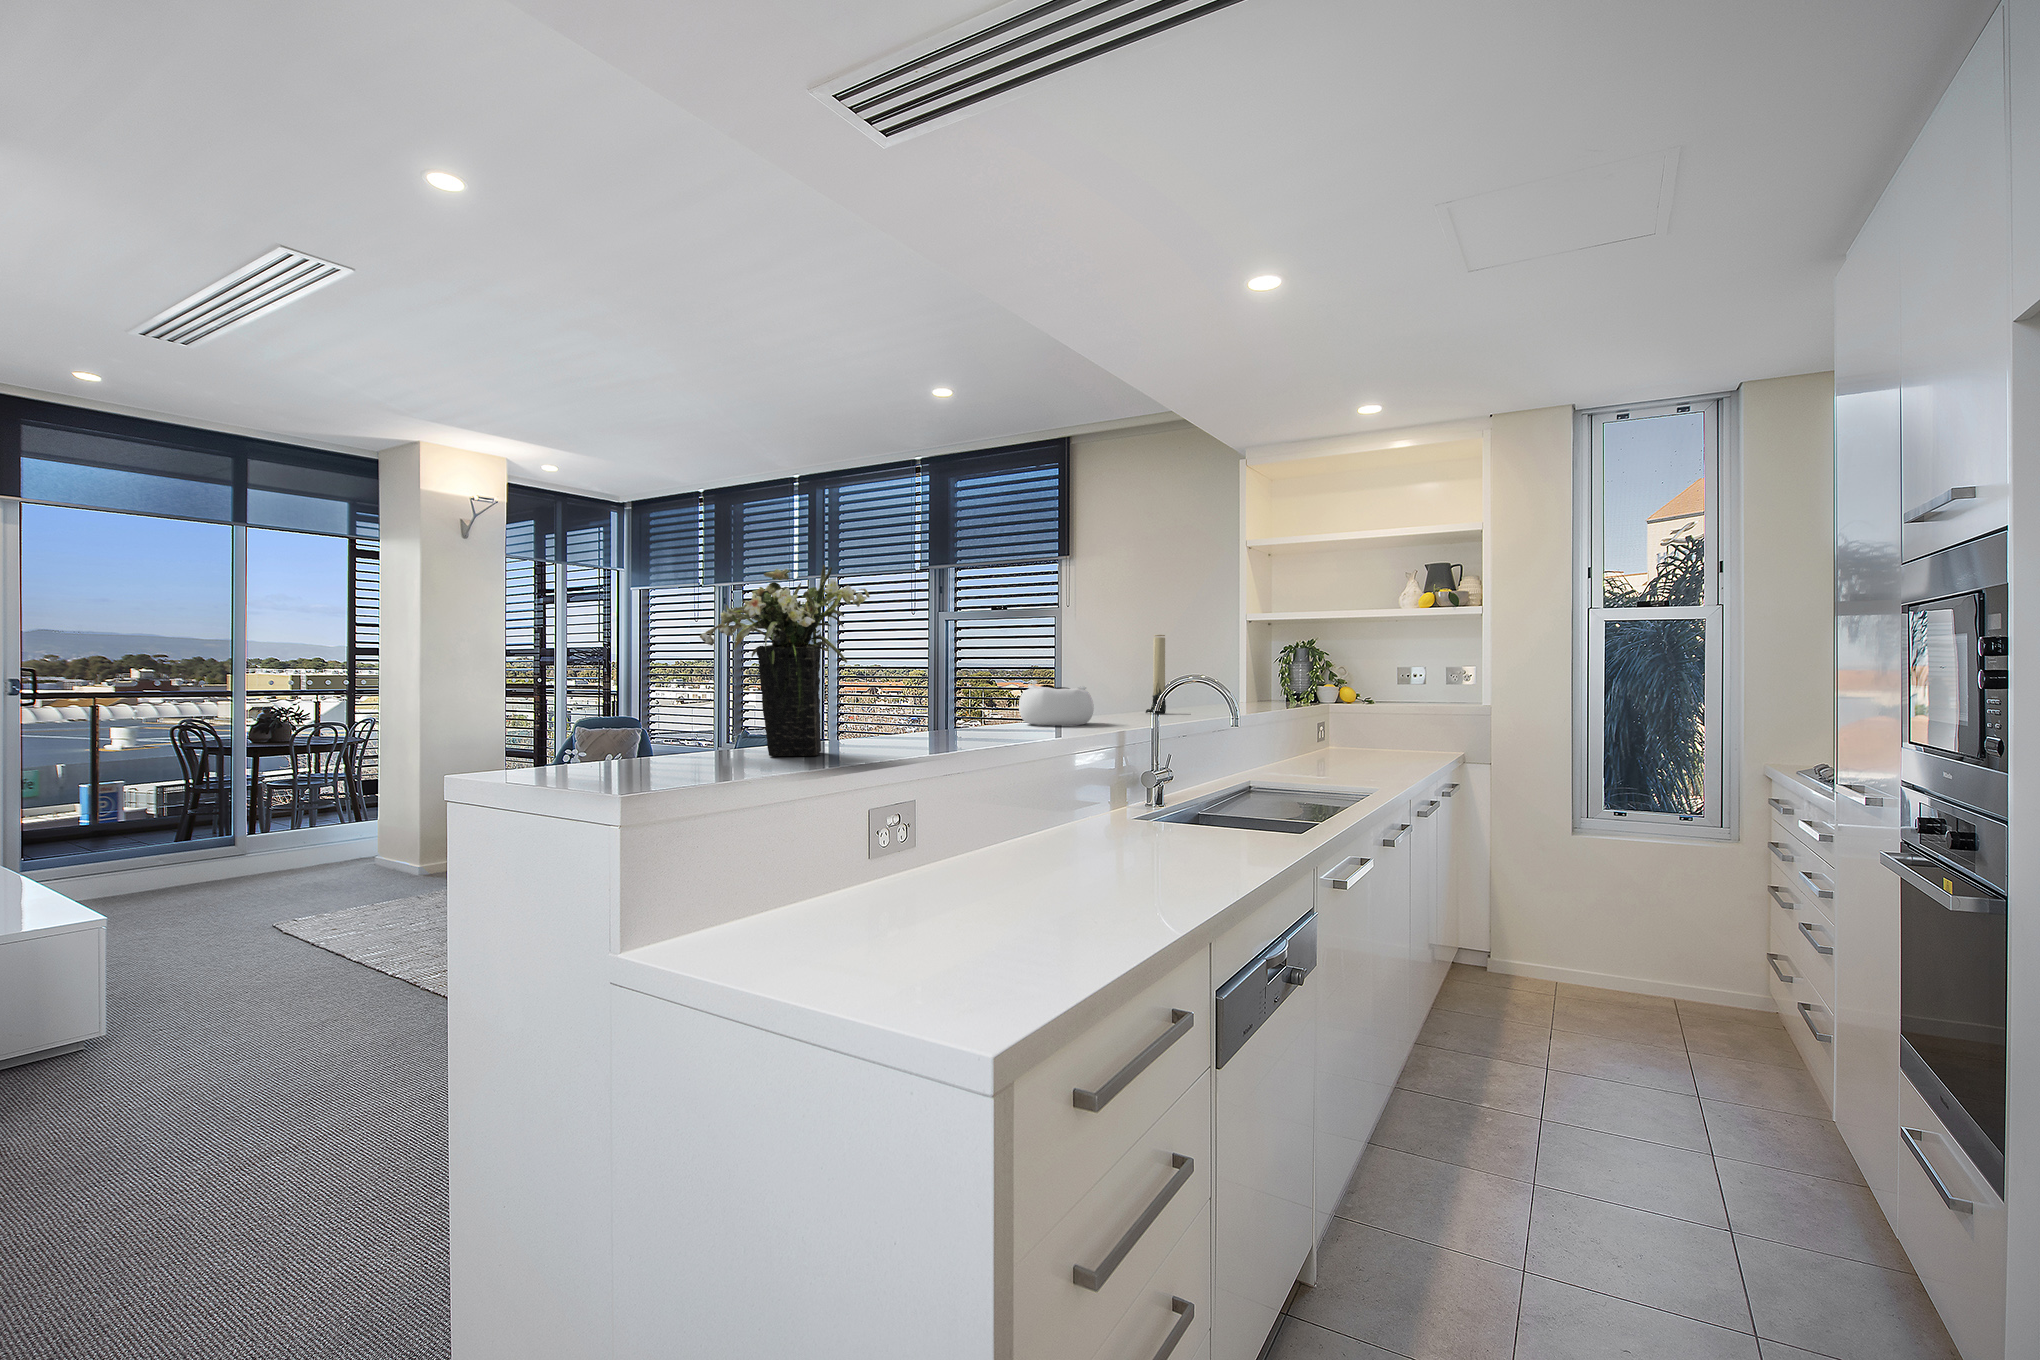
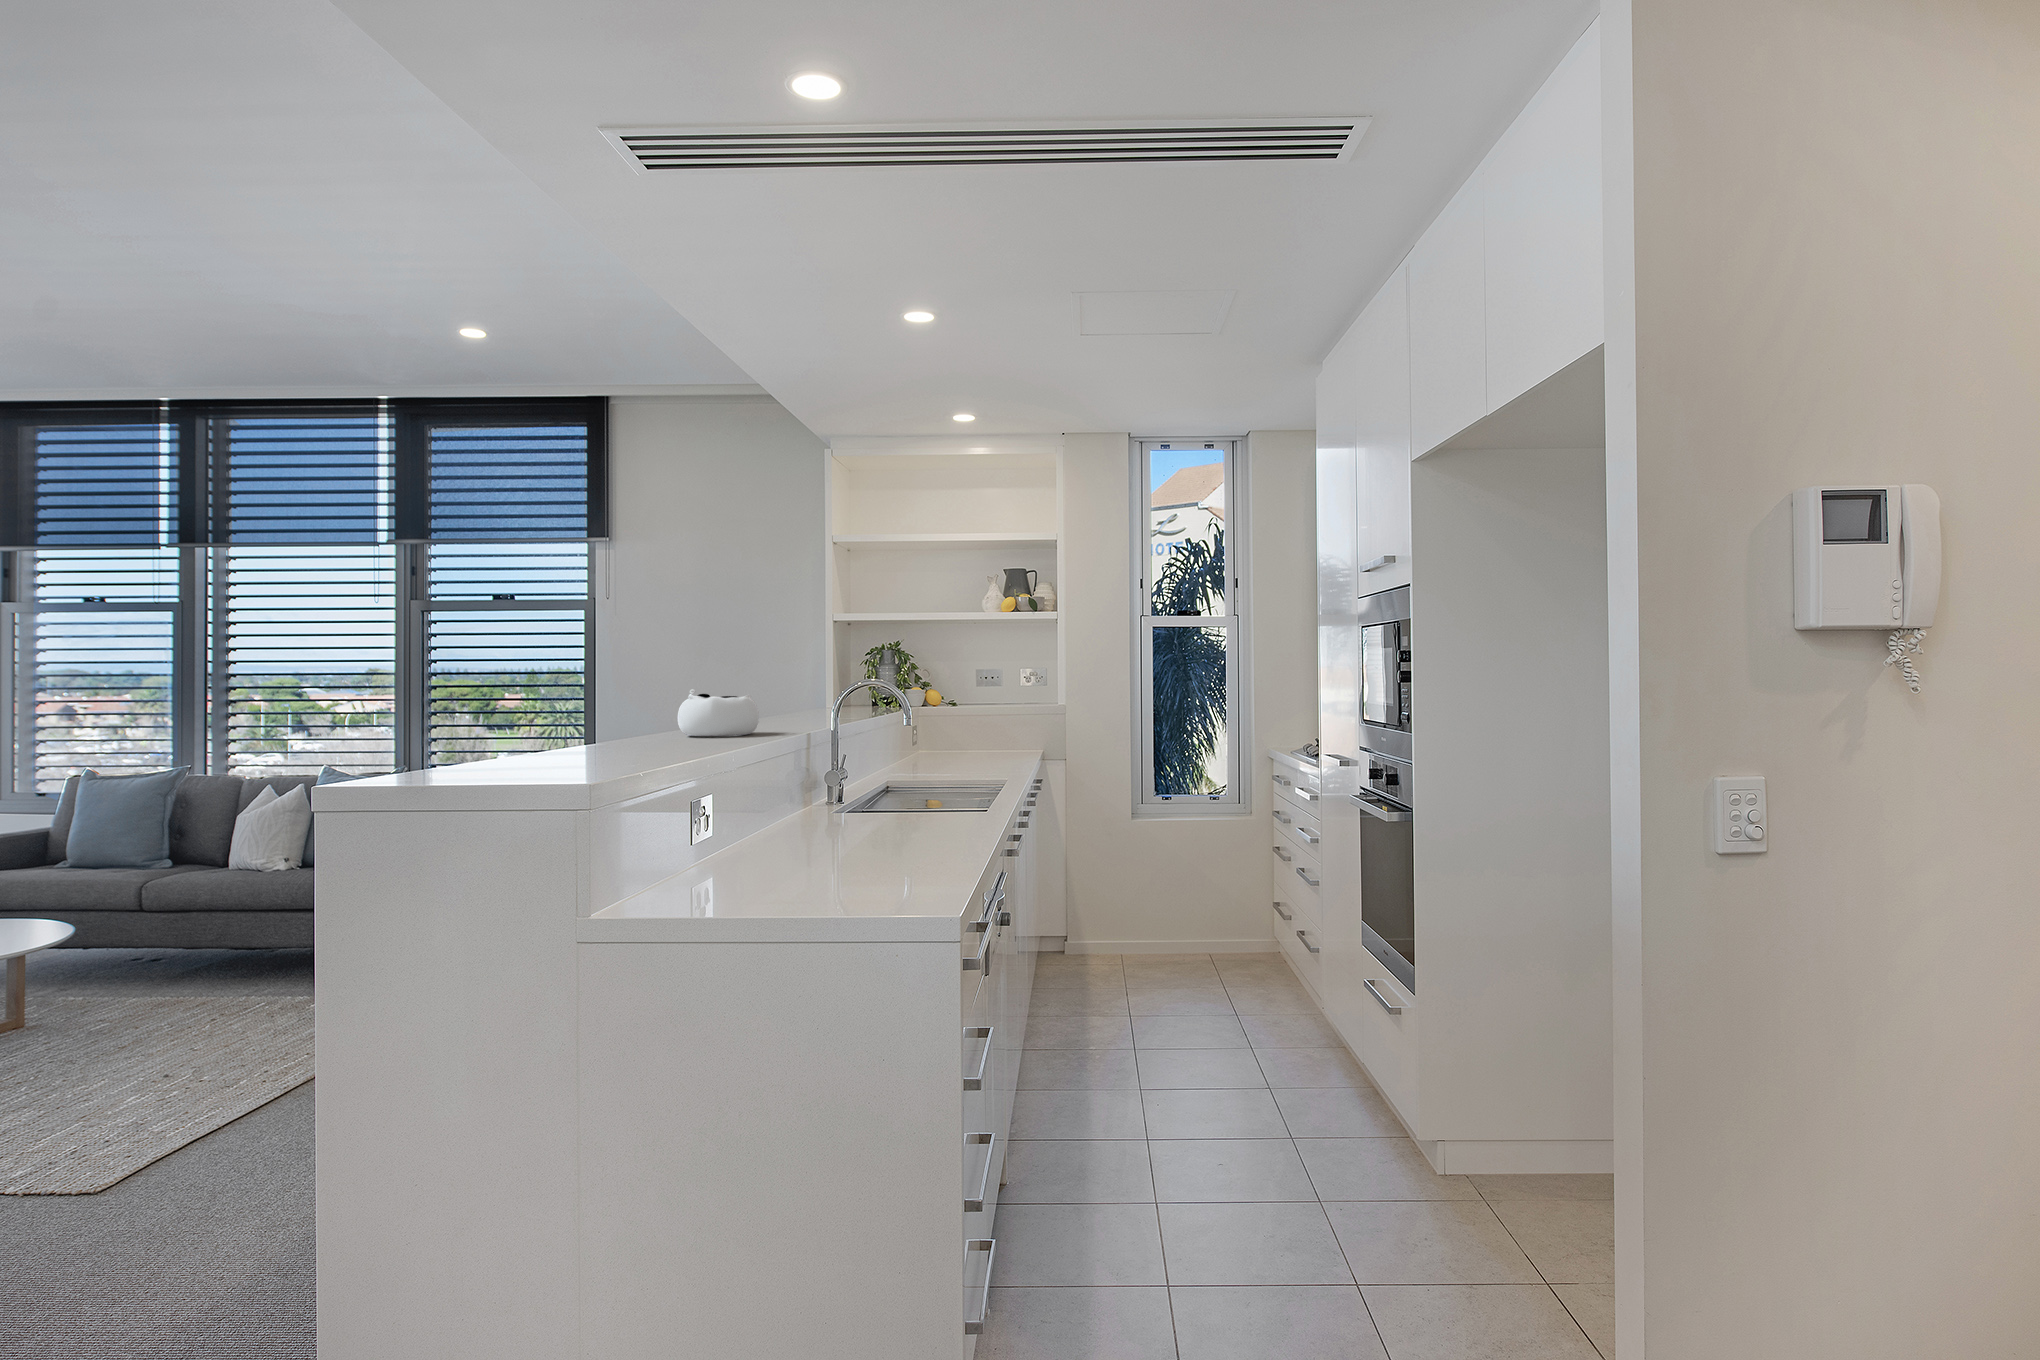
flower arrangement: present [700,565,870,756] -> none [416,573,604,775]
candle: present [1146,634,1166,714] -> none [781,639,804,722]

